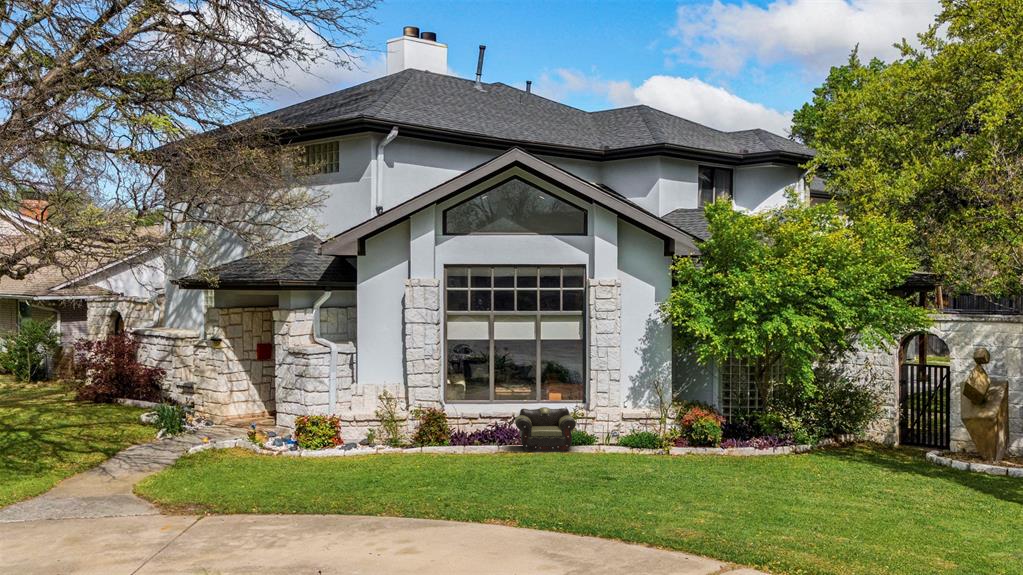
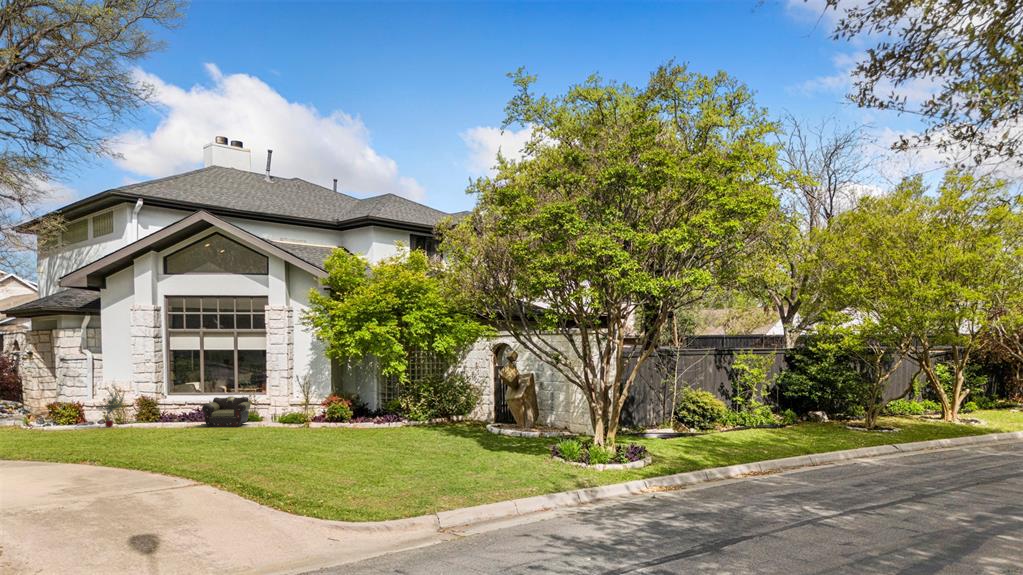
potted tree: none [367,401,406,450] -> present [97,393,123,427]

